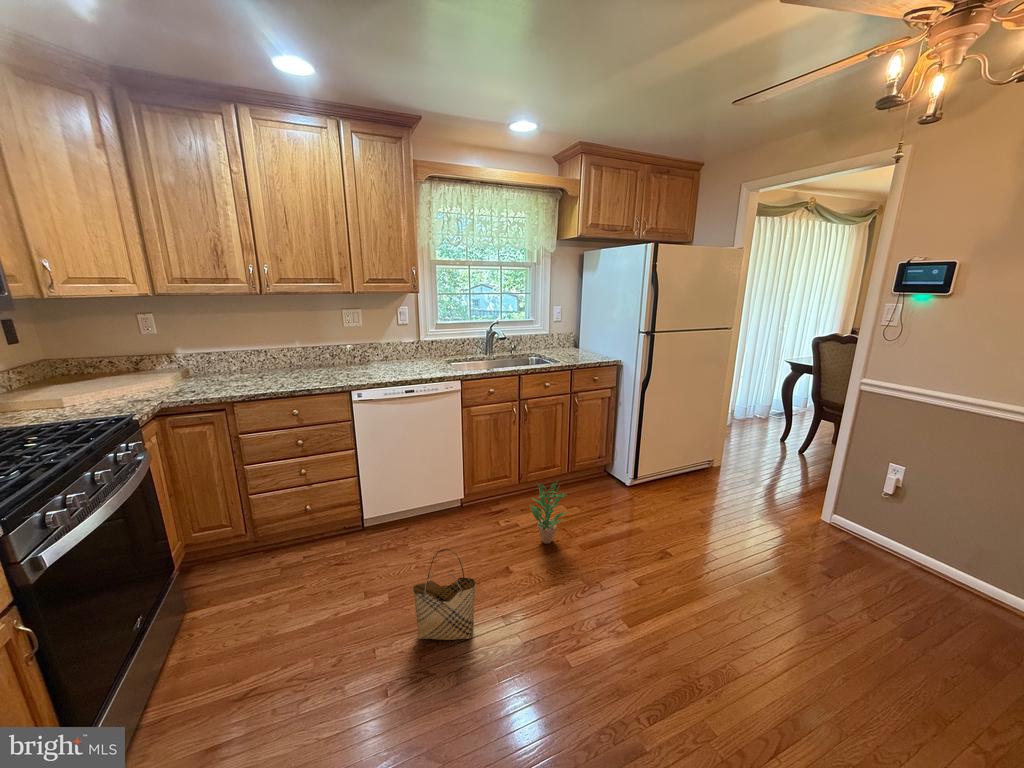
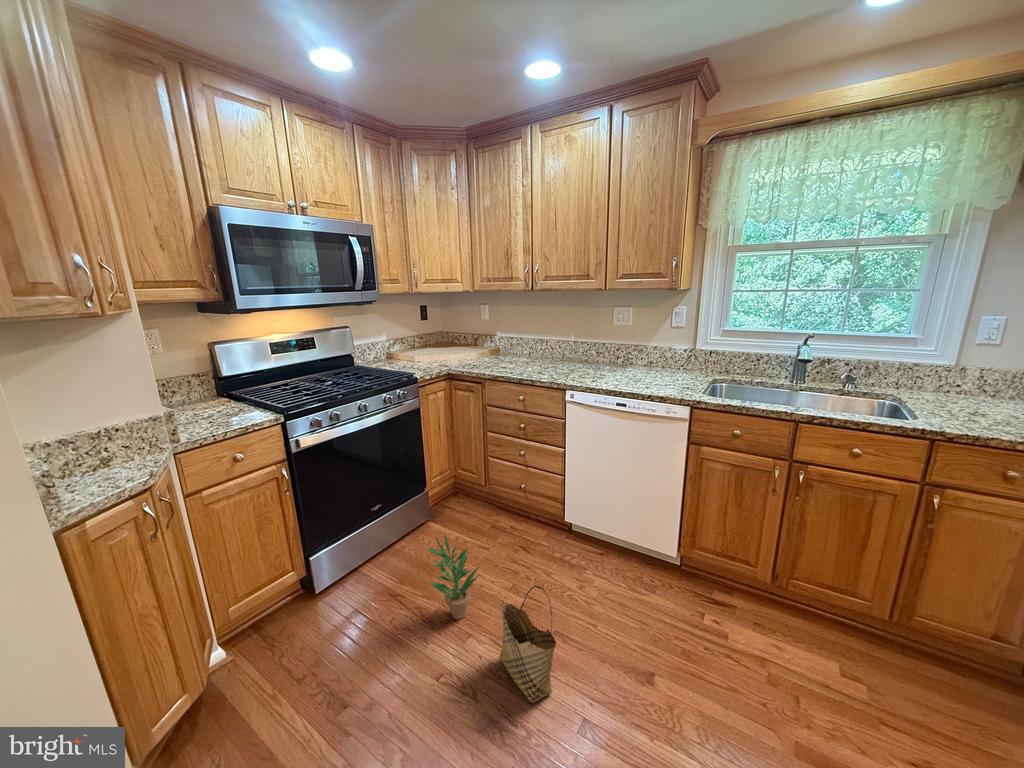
potted plant: present [530,481,566,543] -> present [428,535,479,619]

